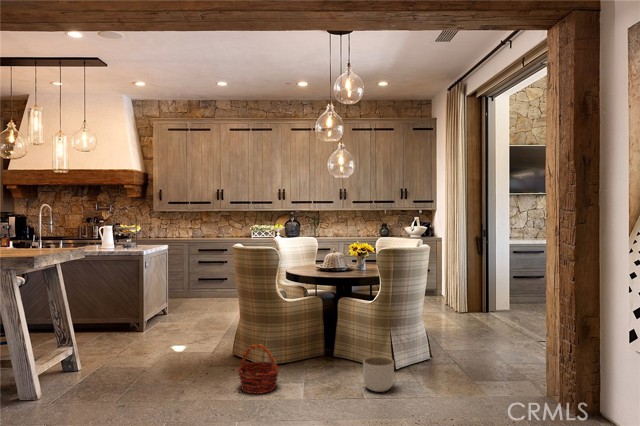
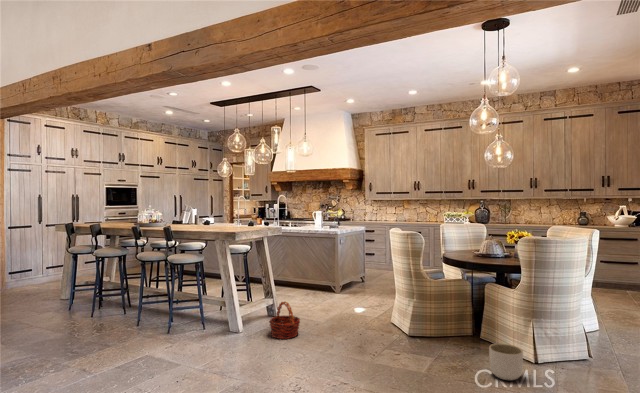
basket: present [238,344,279,394] -> present [269,302,300,339]

